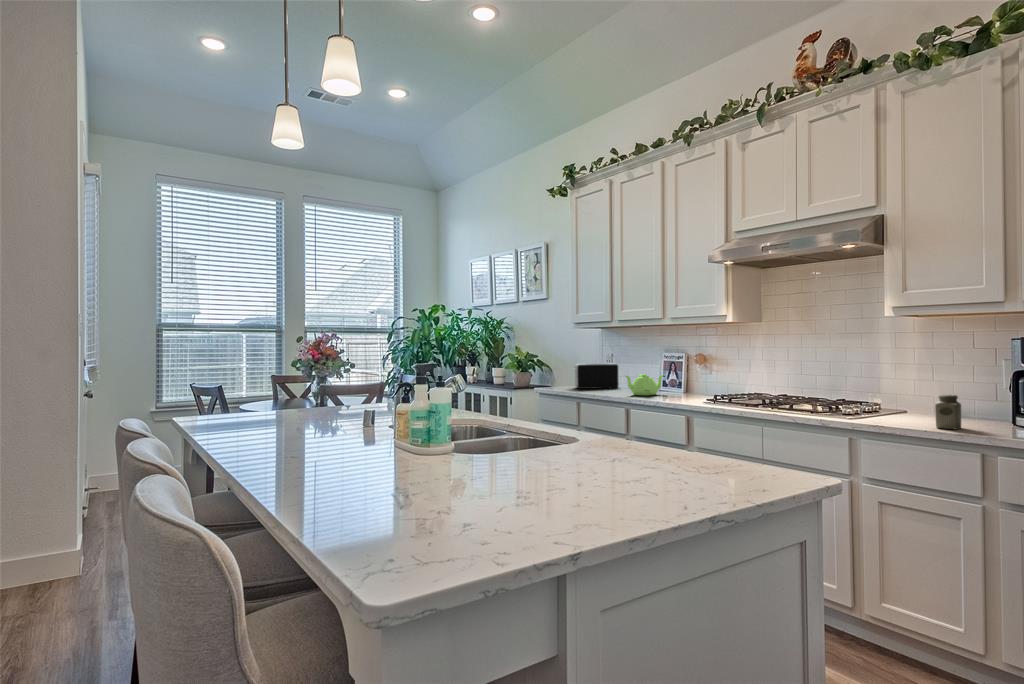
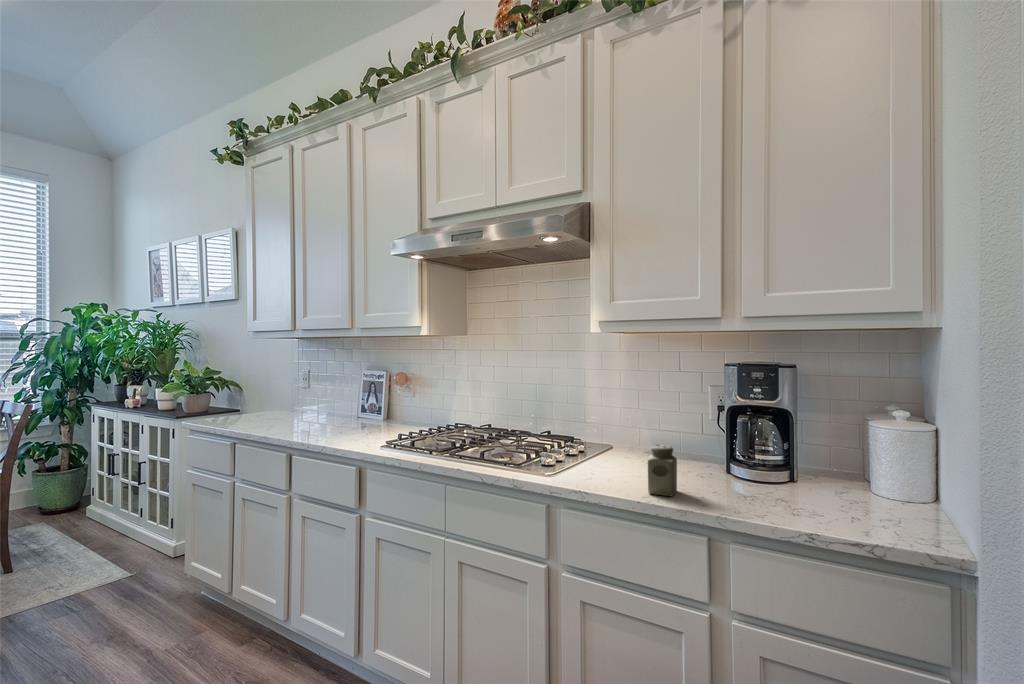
toaster: present [573,363,618,389] -> none [245,382,309,418]
teapot: present [626,374,664,395] -> none [297,400,353,430]

